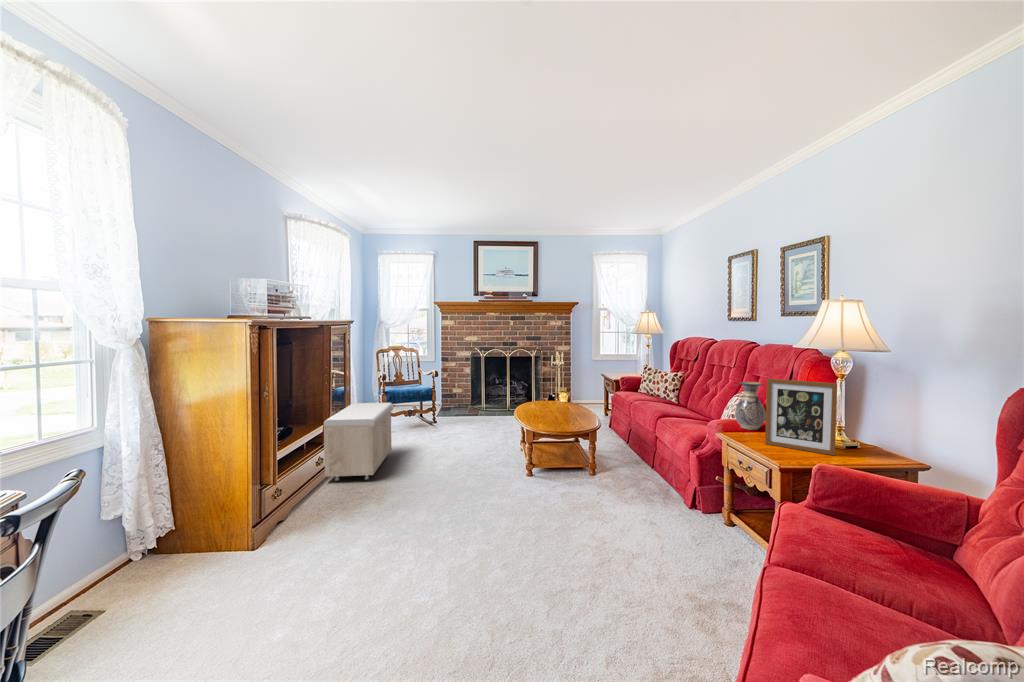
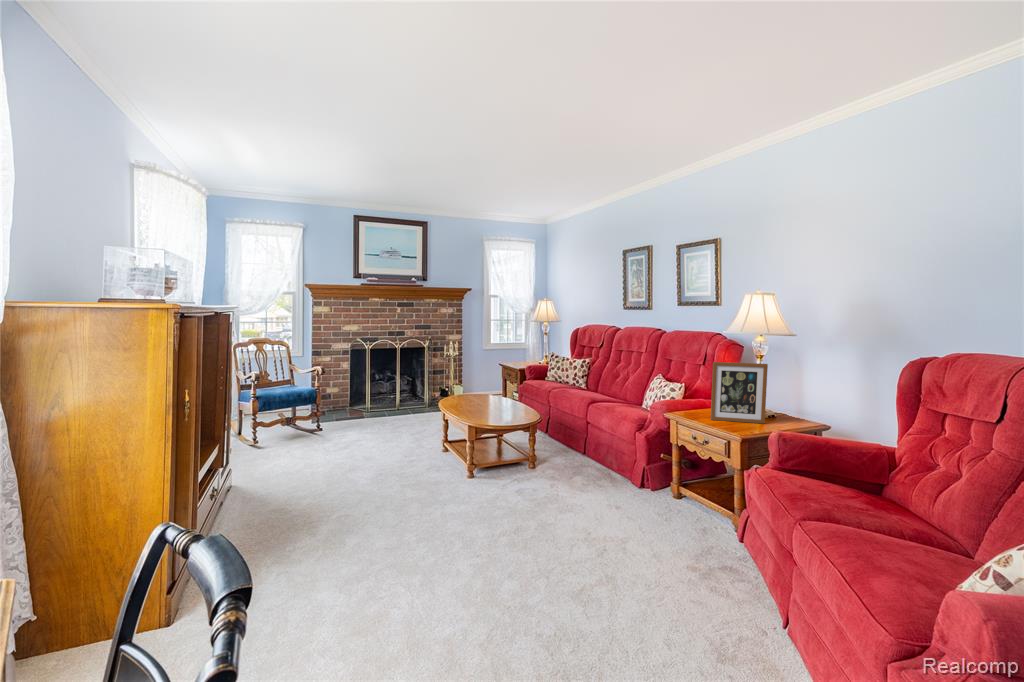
vase: present [735,382,765,430] -> none [672,365,697,408]
storage bench: present [324,403,393,481] -> none [195,414,281,530]

